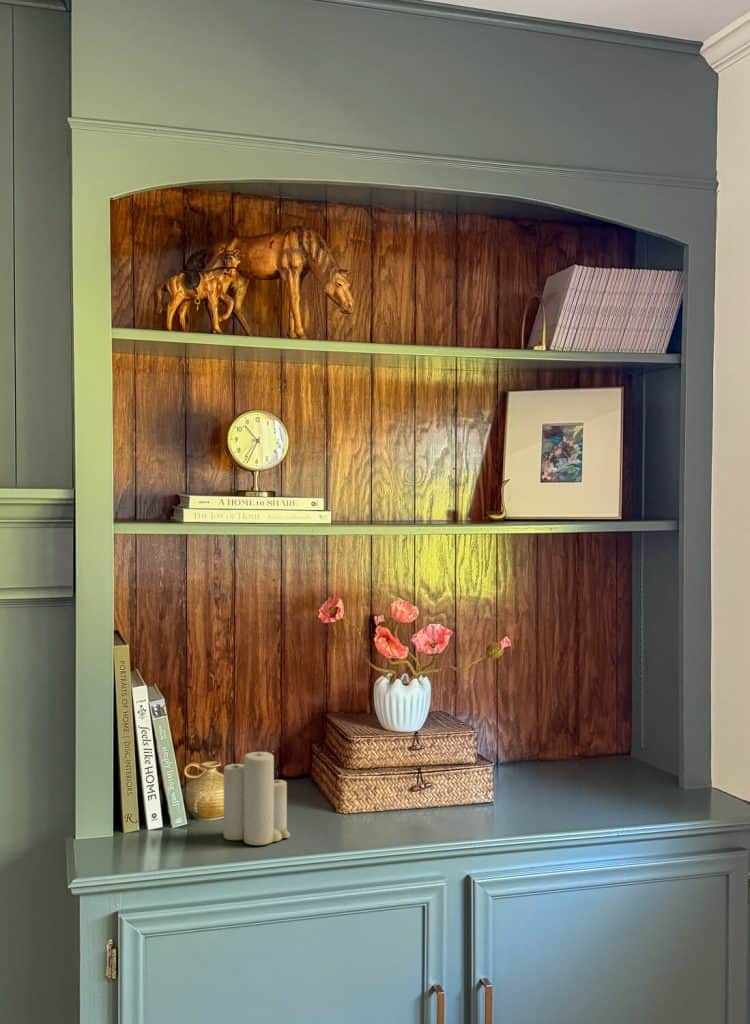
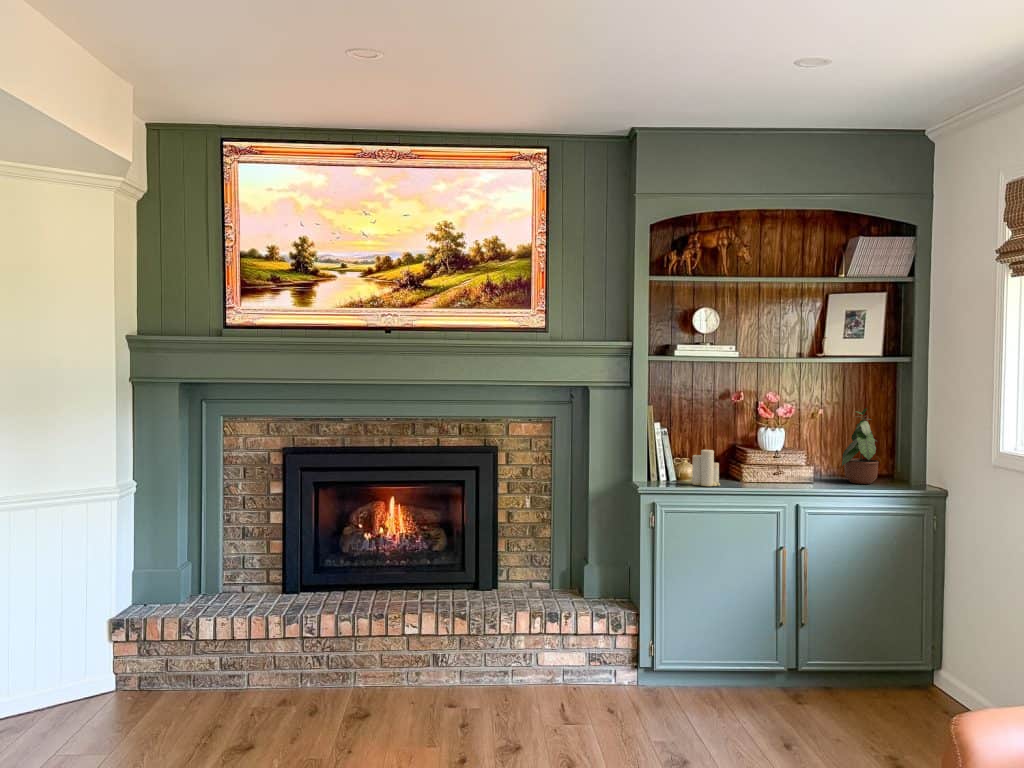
potted plant: none [536,631,635,795] -> present [842,408,879,484]

